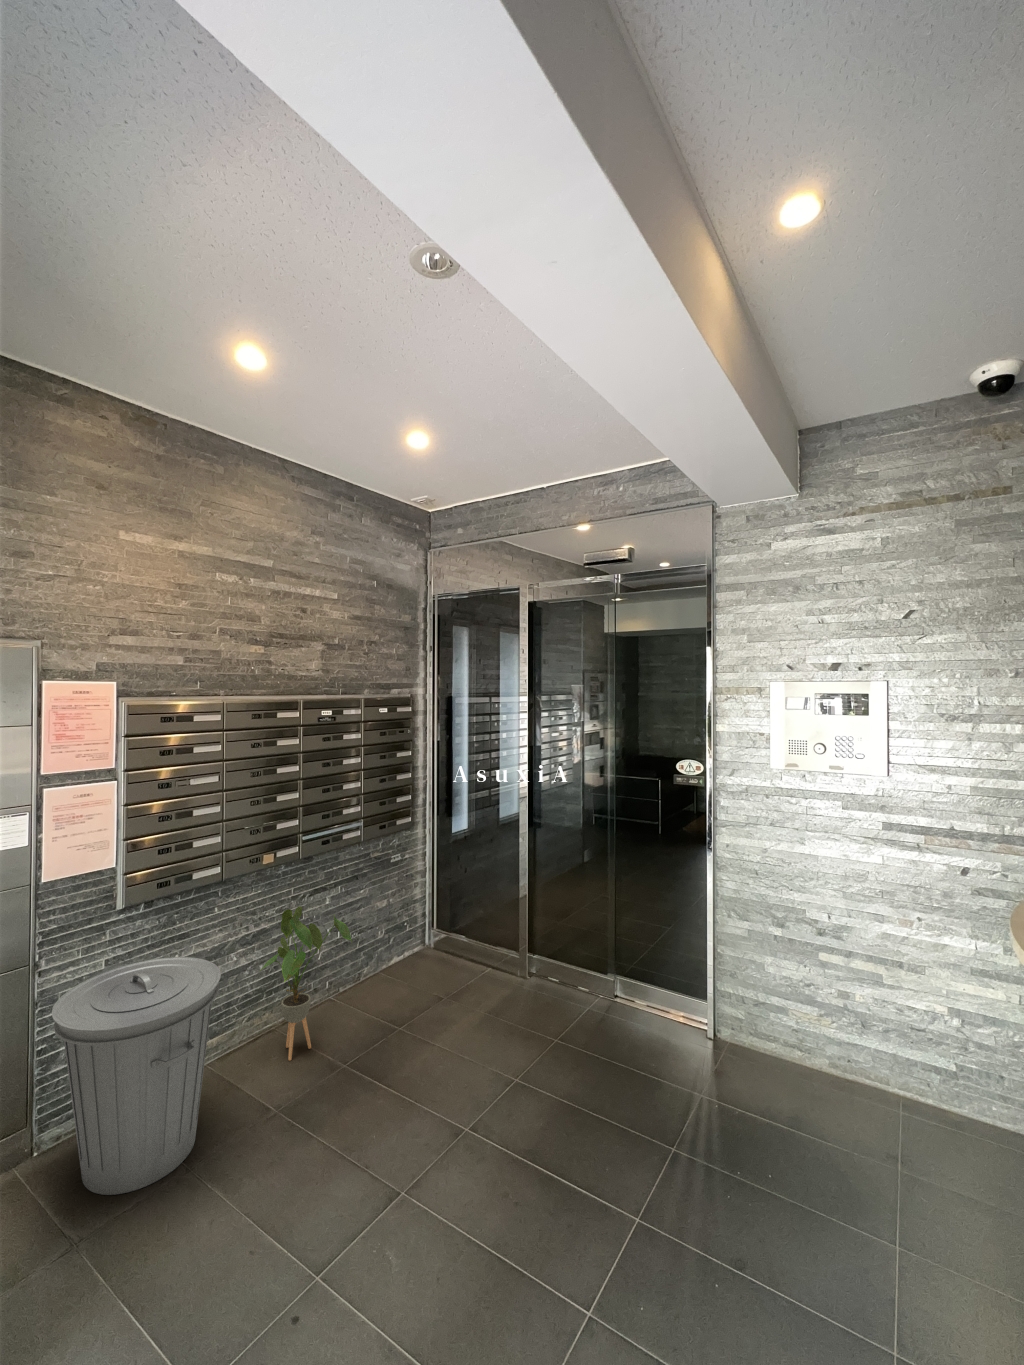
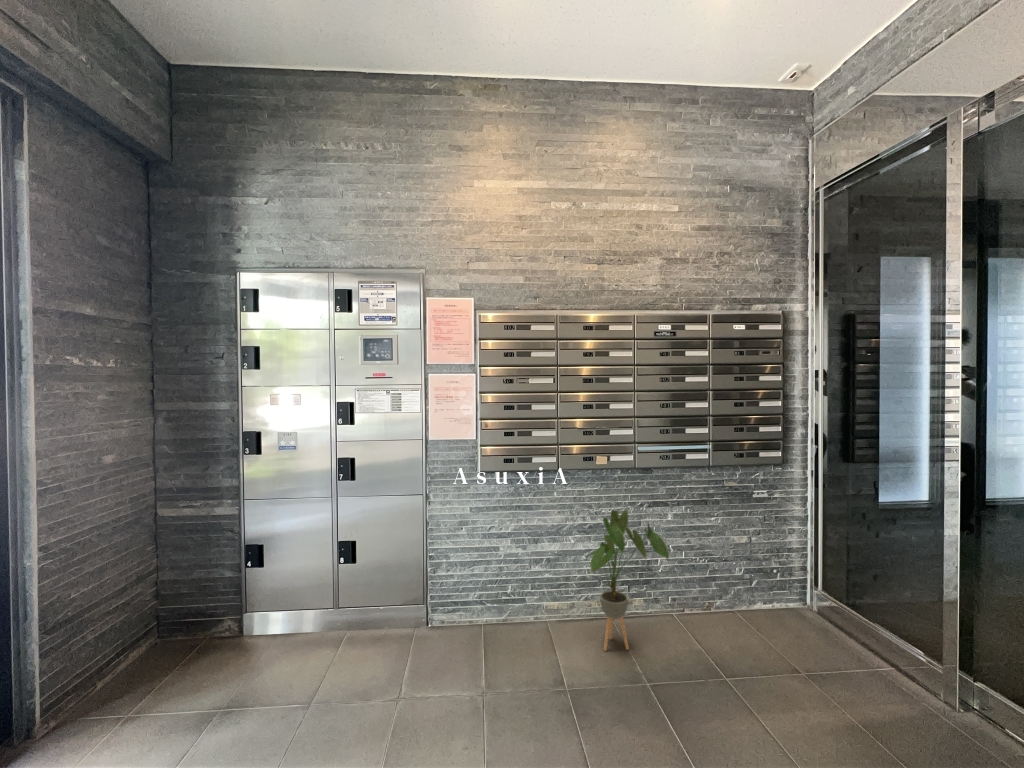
trash can: present [52,957,221,1195] -> none [410,515,525,687]

